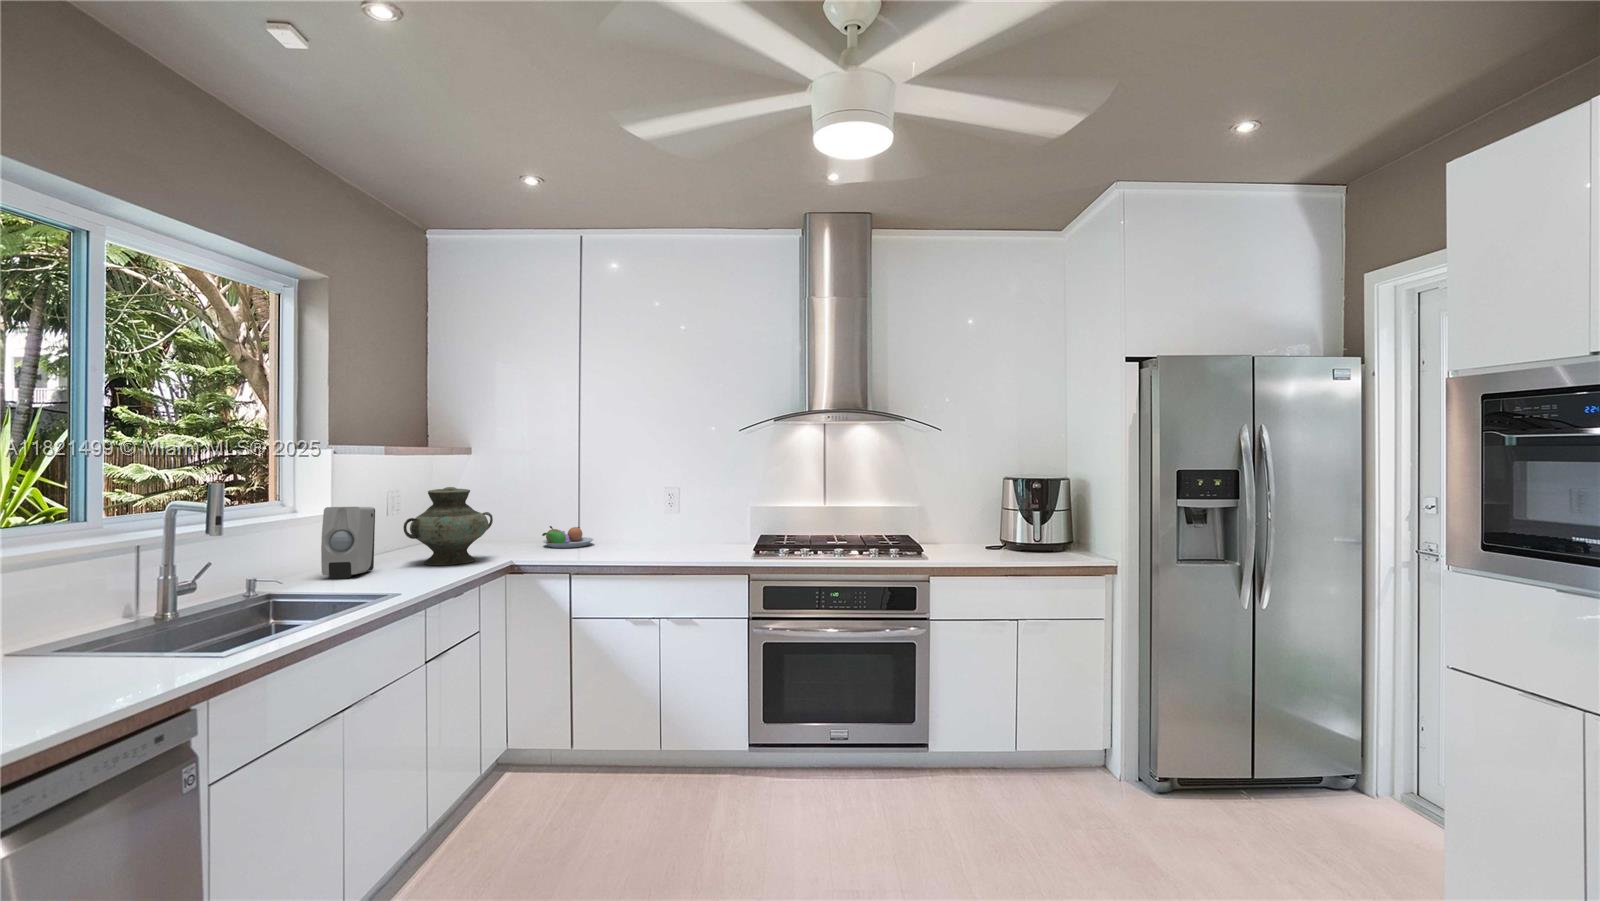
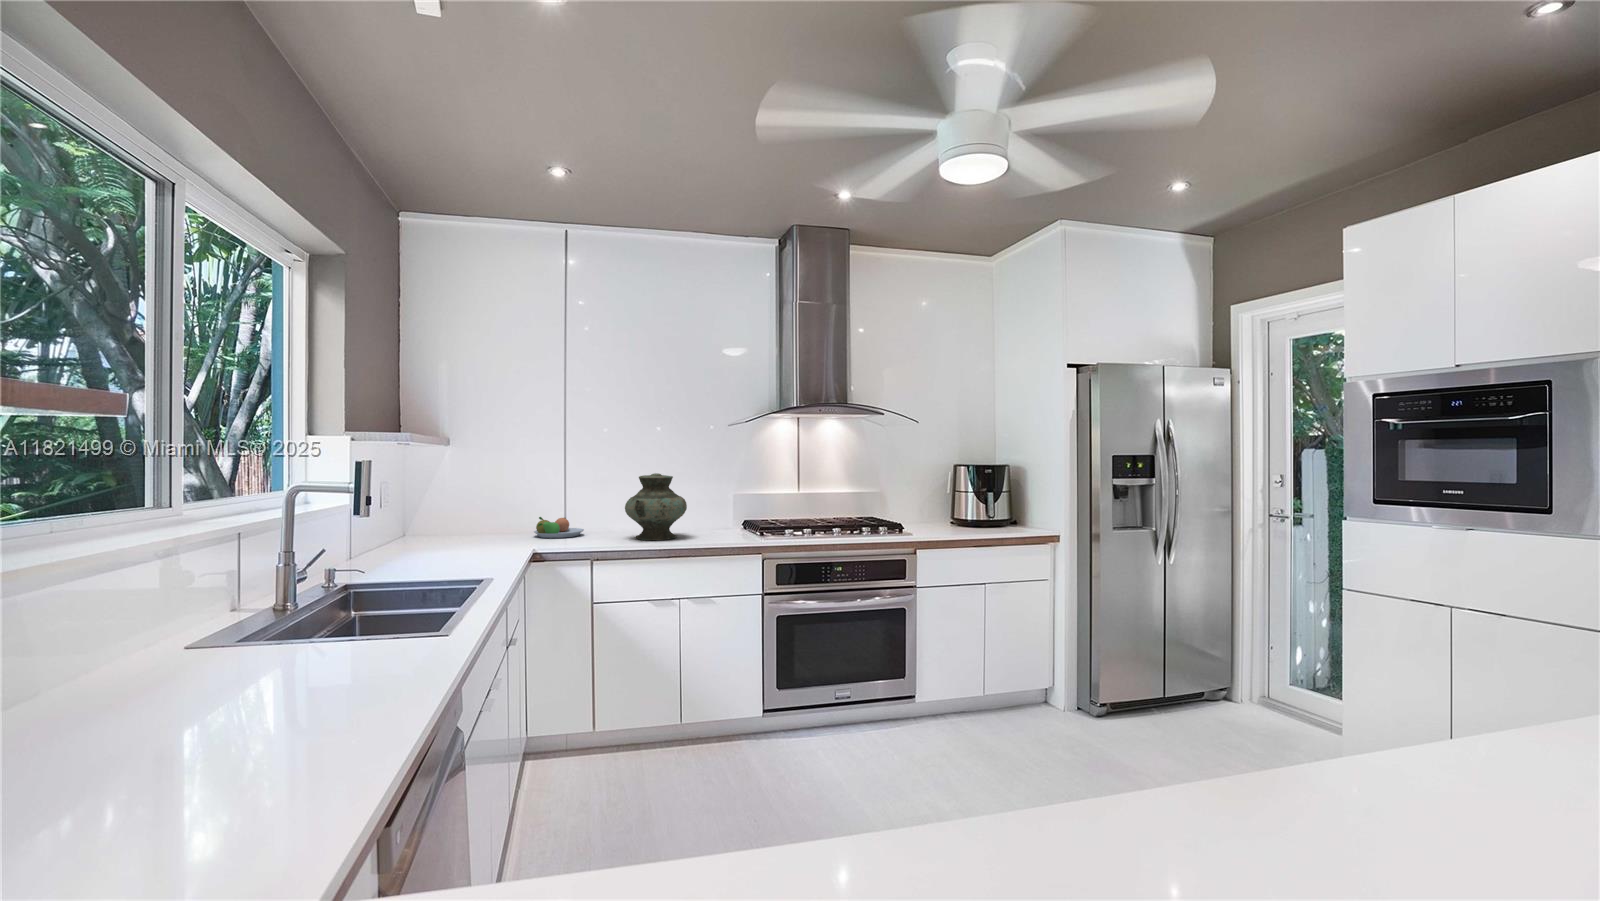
vase: present [403,487,493,565] -> present [625,473,687,540]
soap dispenser: present [321,507,375,579] -> none [358,496,400,571]

